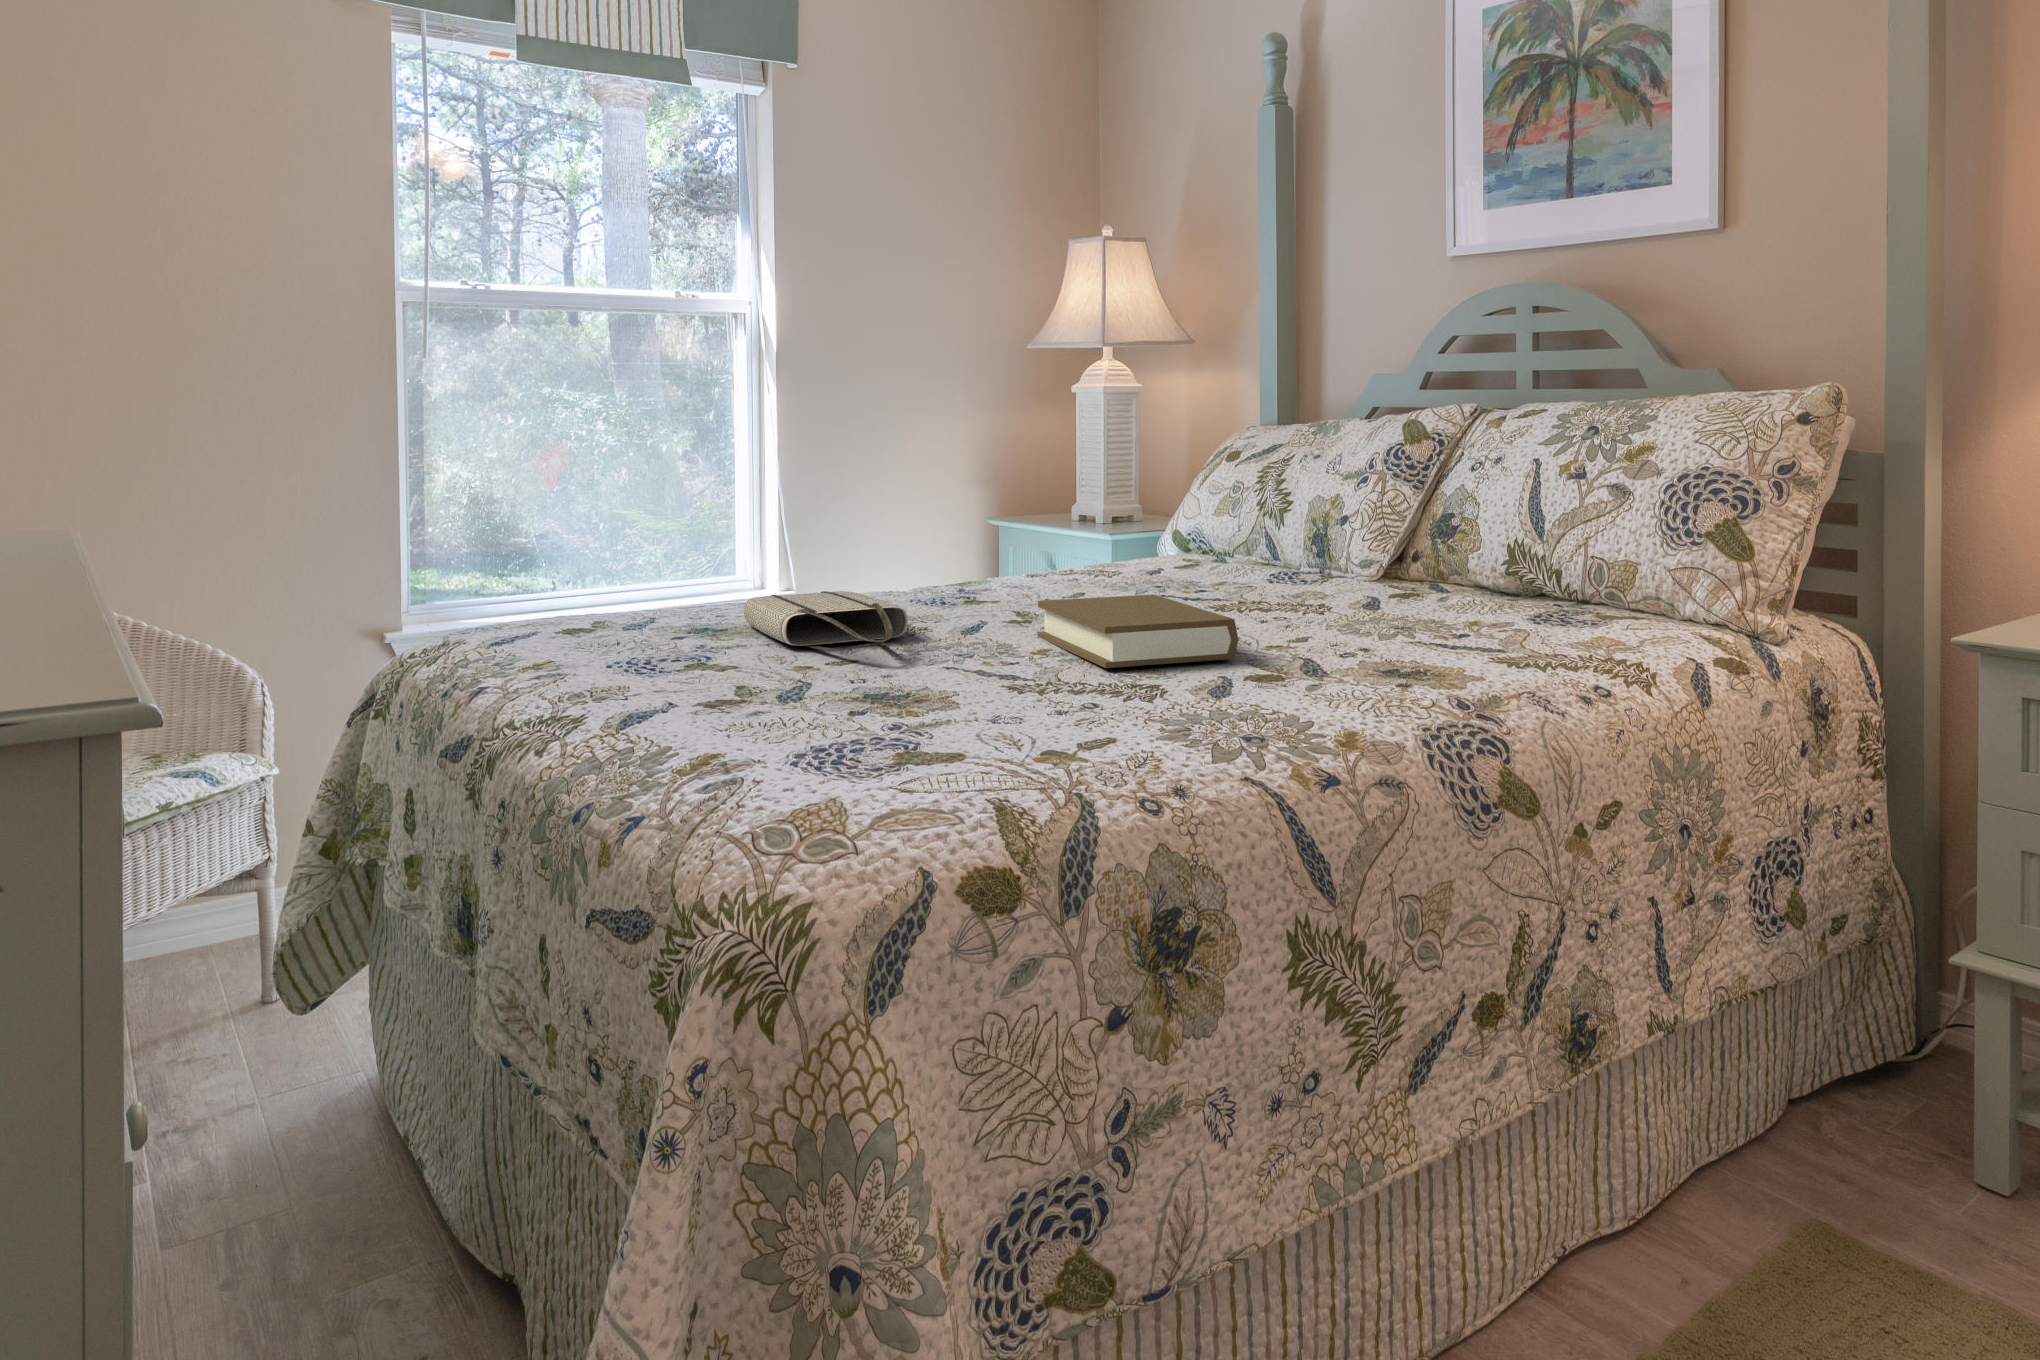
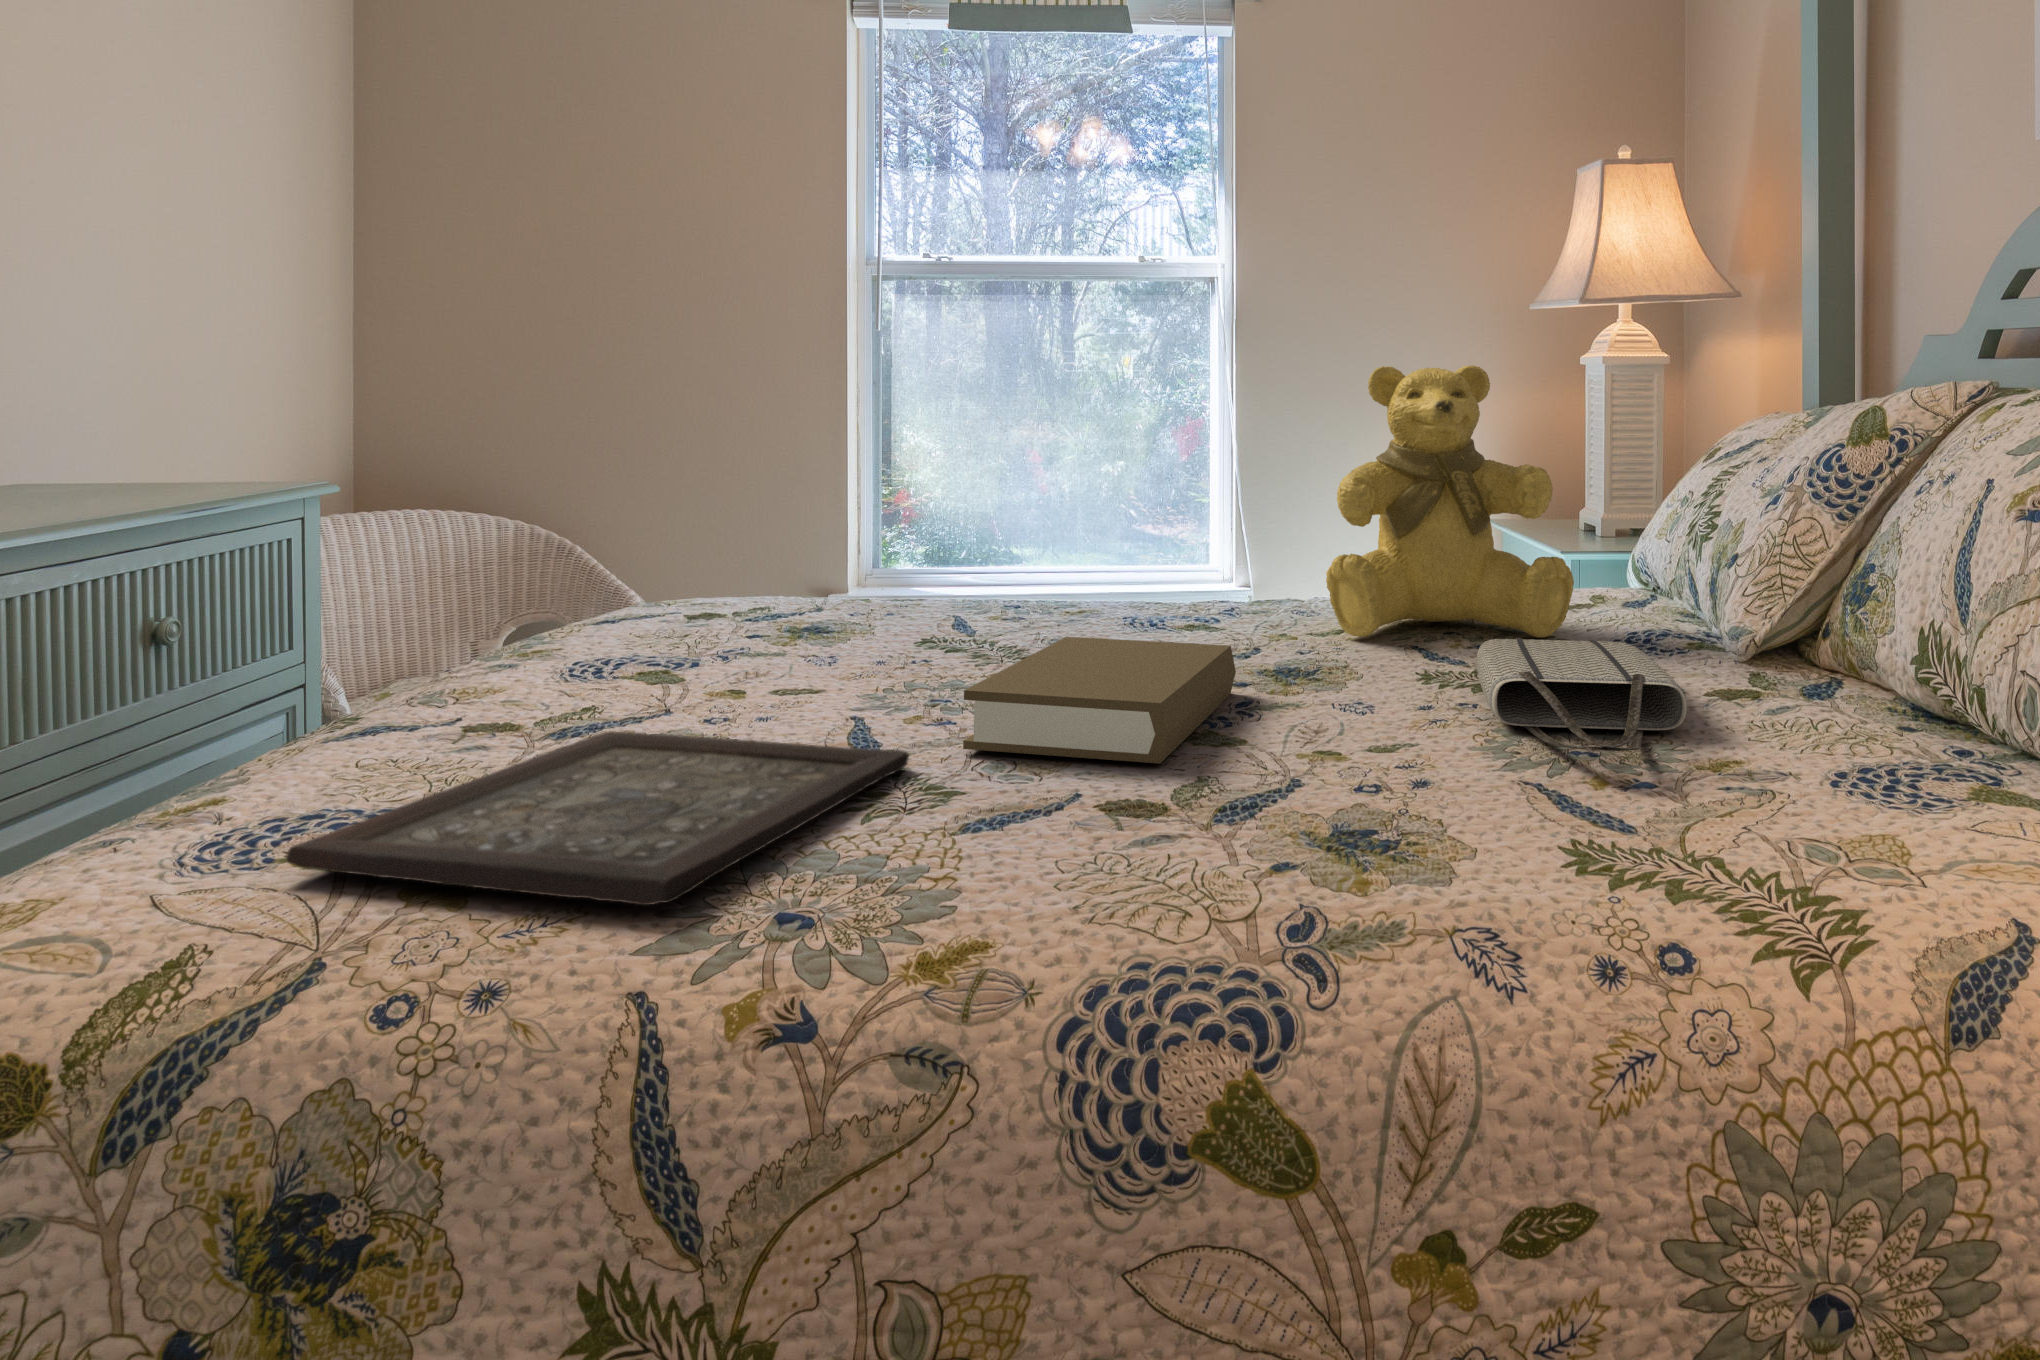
teddy bear: none [1109,395,1259,593] -> present [1326,365,1574,638]
tote bag: present [744,591,908,650] -> present [1476,638,1687,751]
tray: none [857,670,1206,765] -> present [287,731,909,905]

